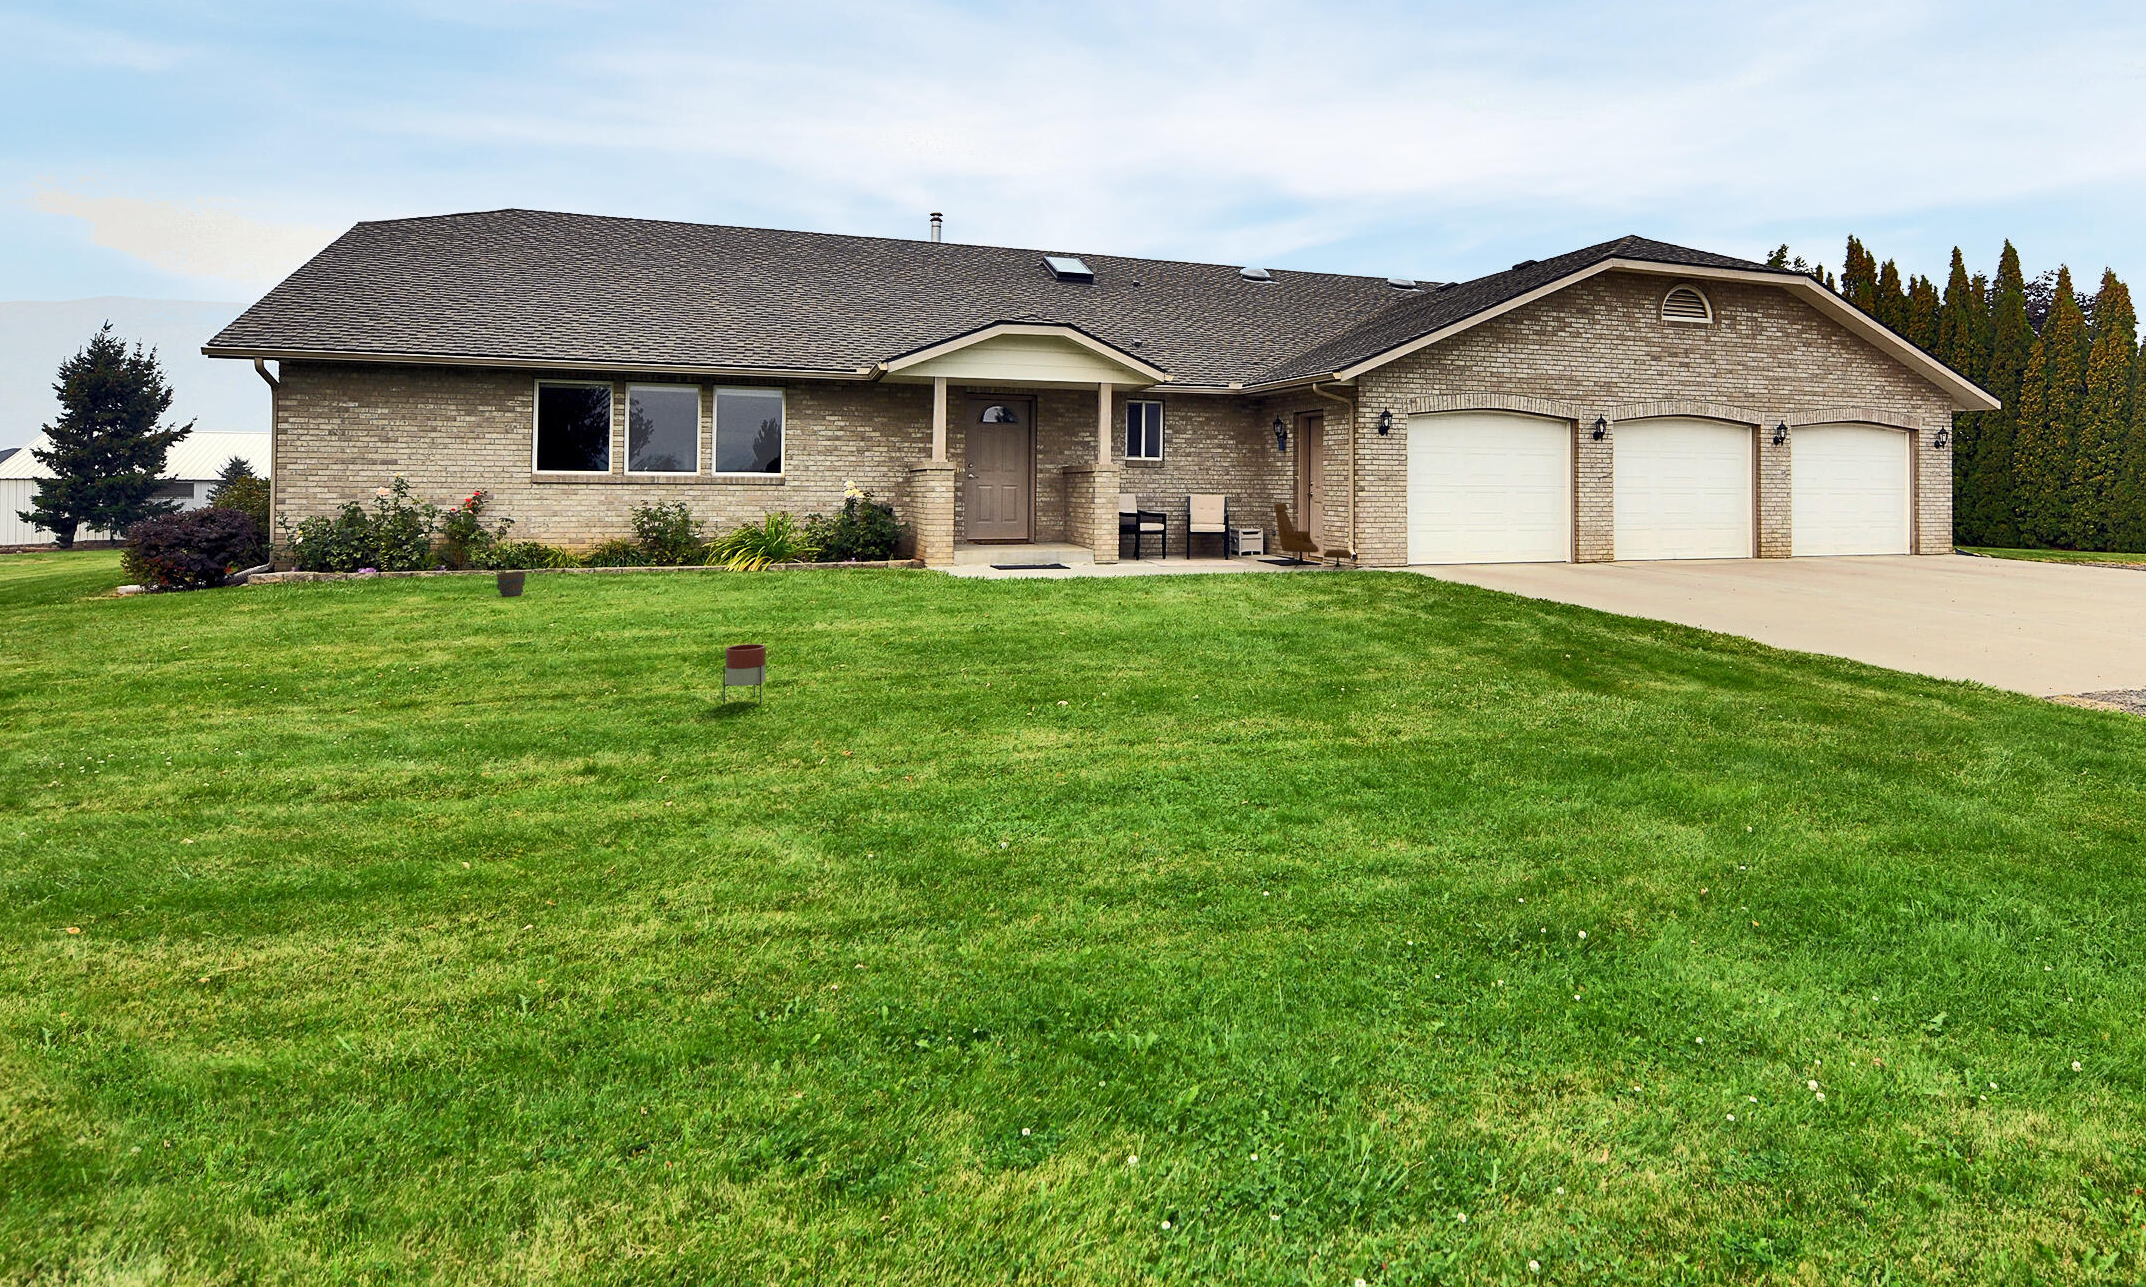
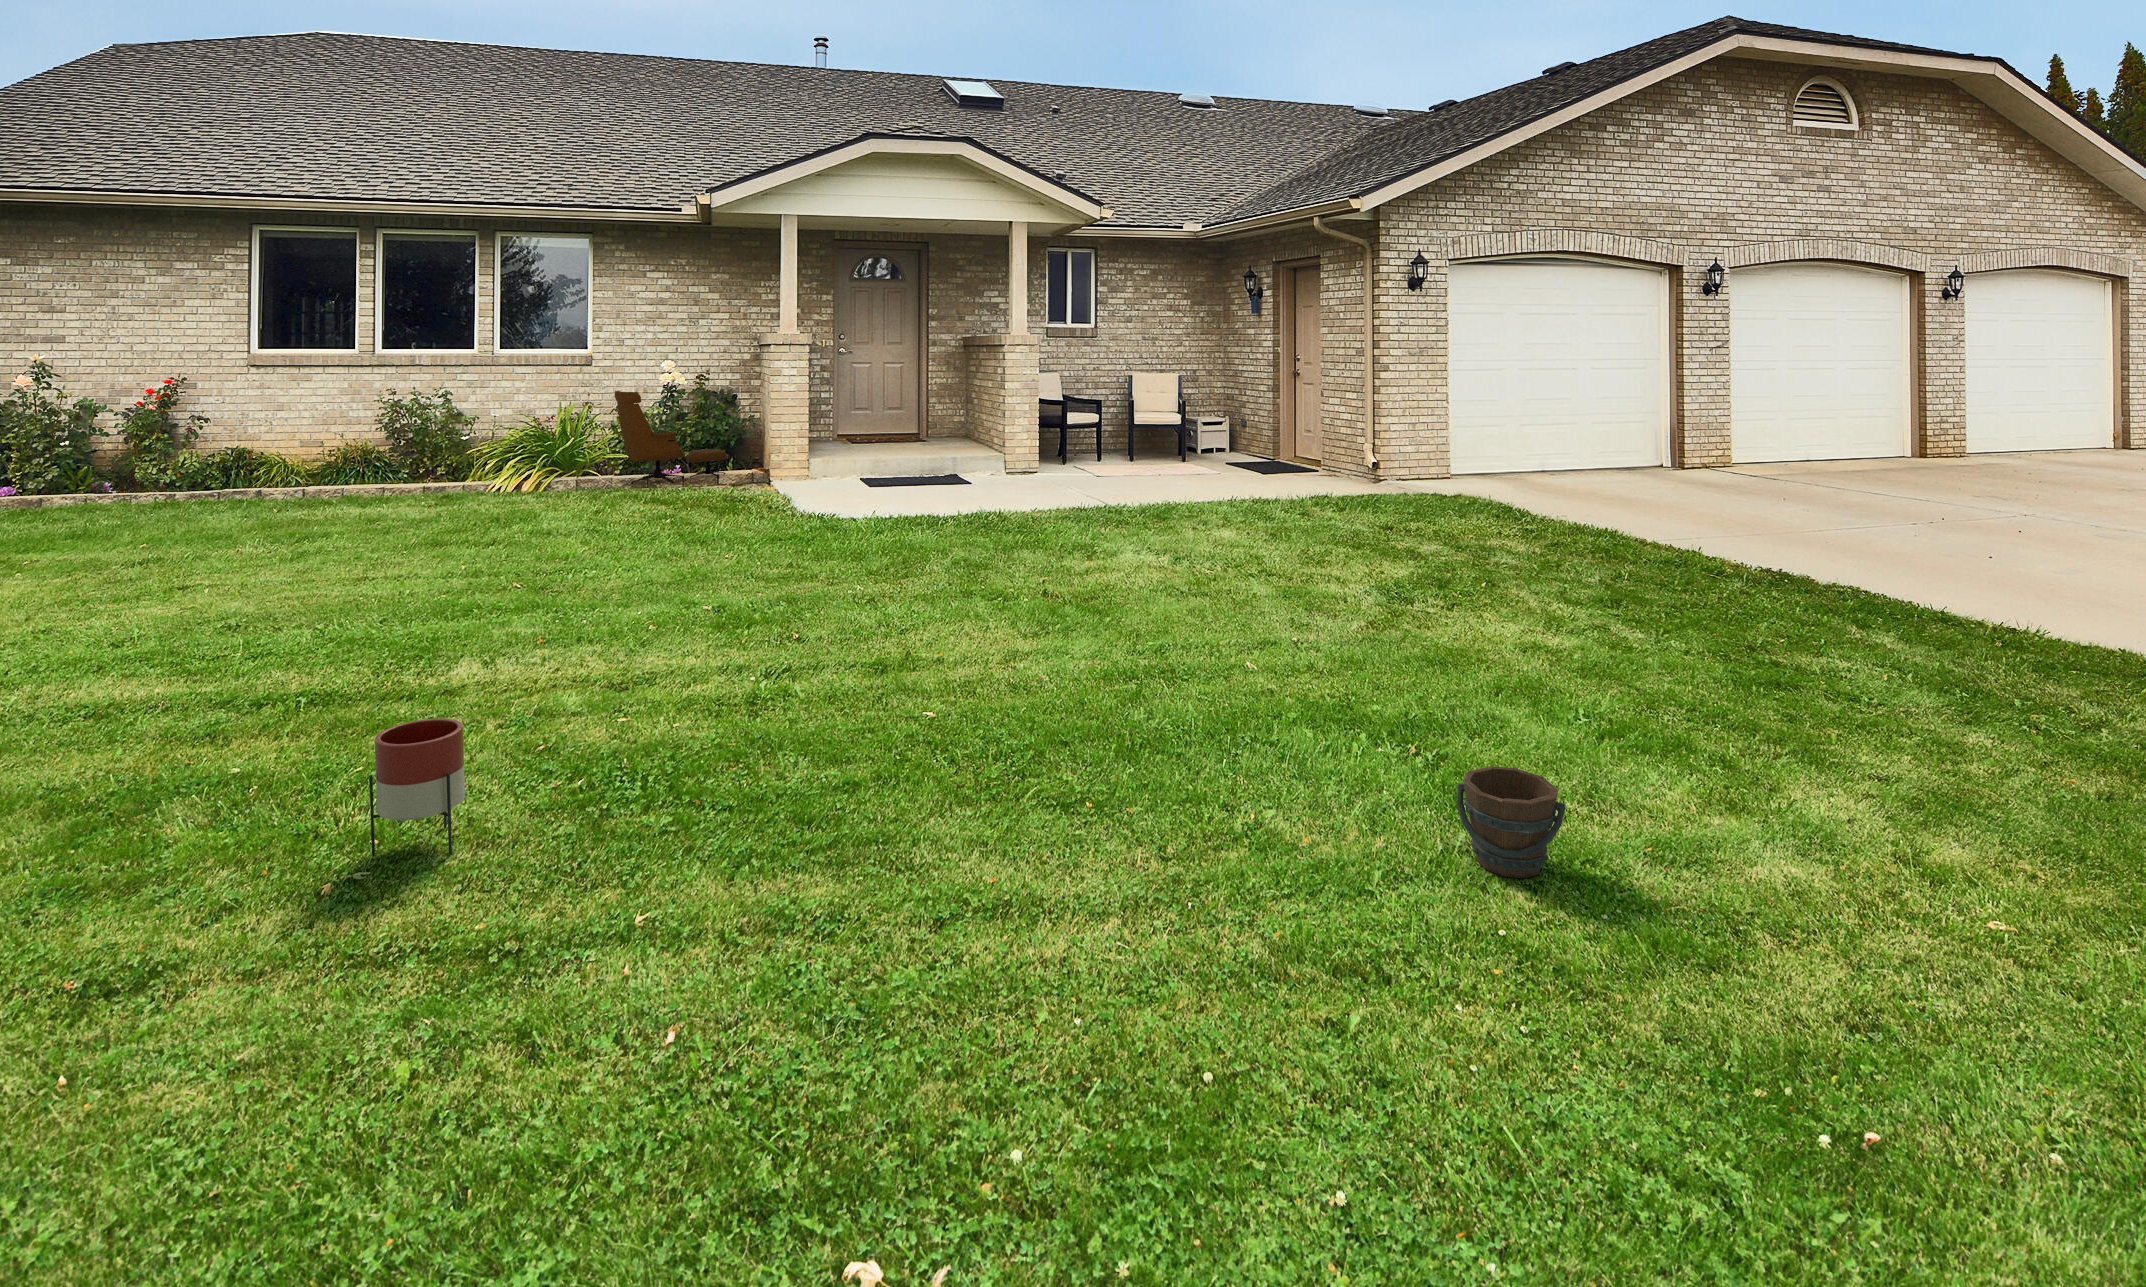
lounge chair: present [1275,503,1352,570] -> present [615,391,728,484]
bucket: present [497,572,526,597] -> present [1457,766,1566,878]

